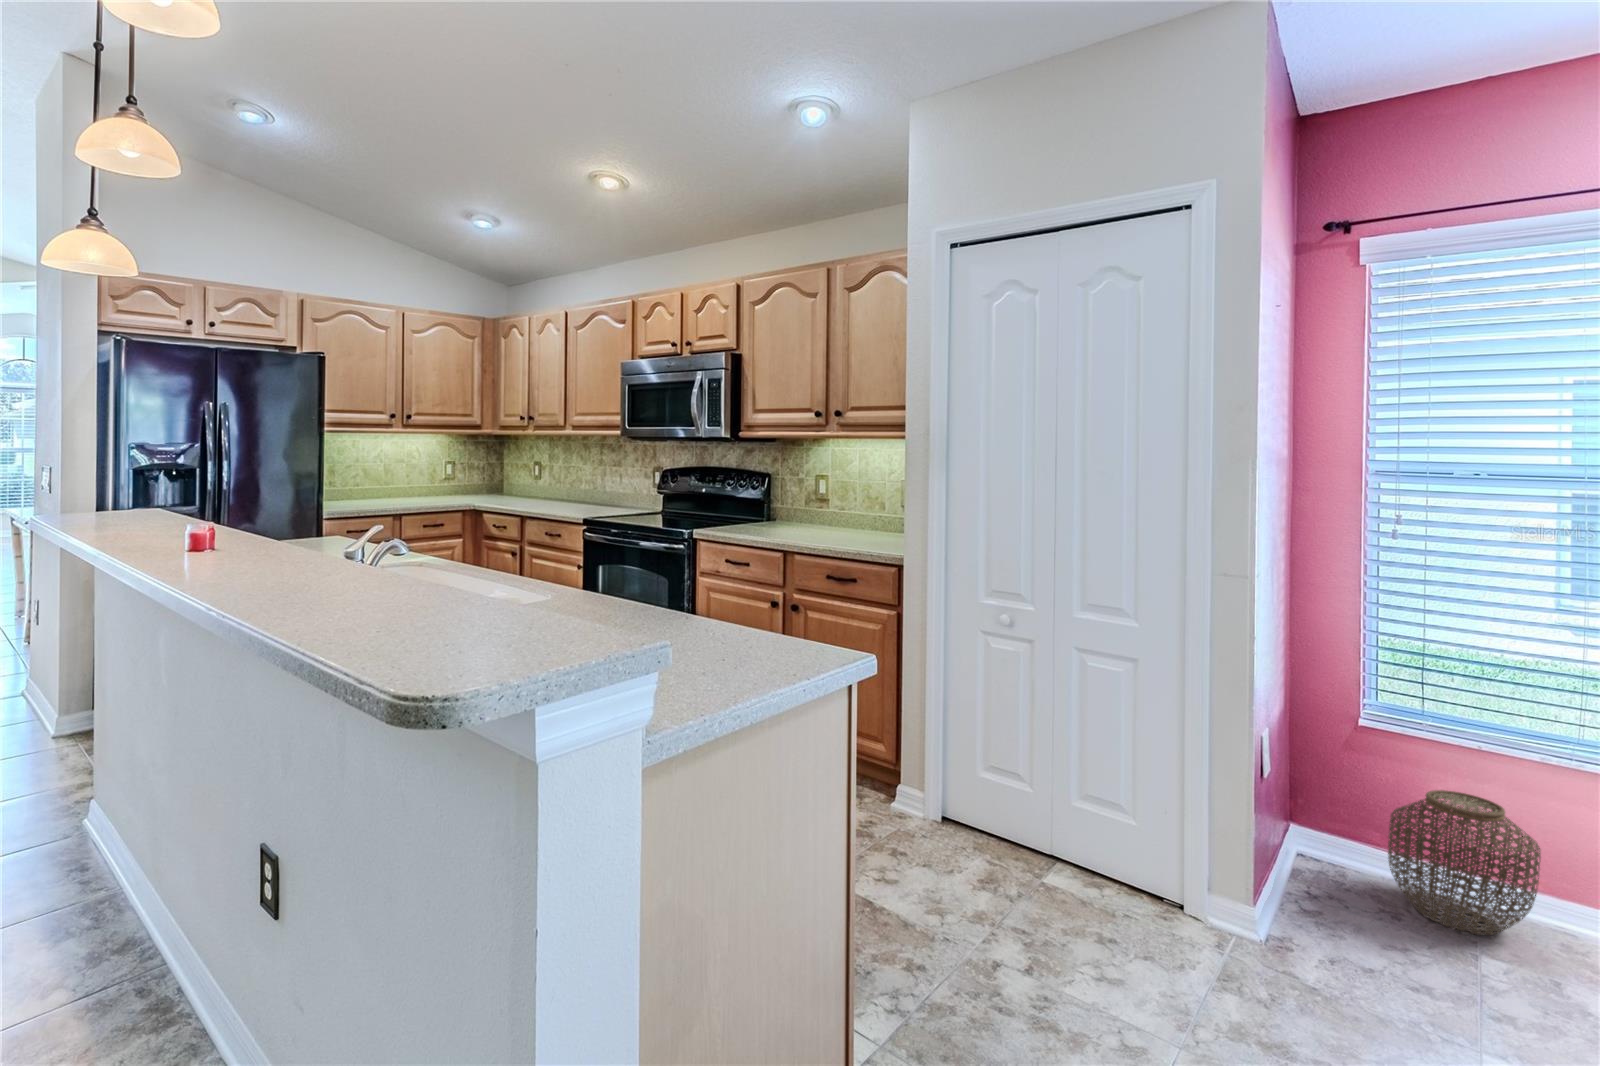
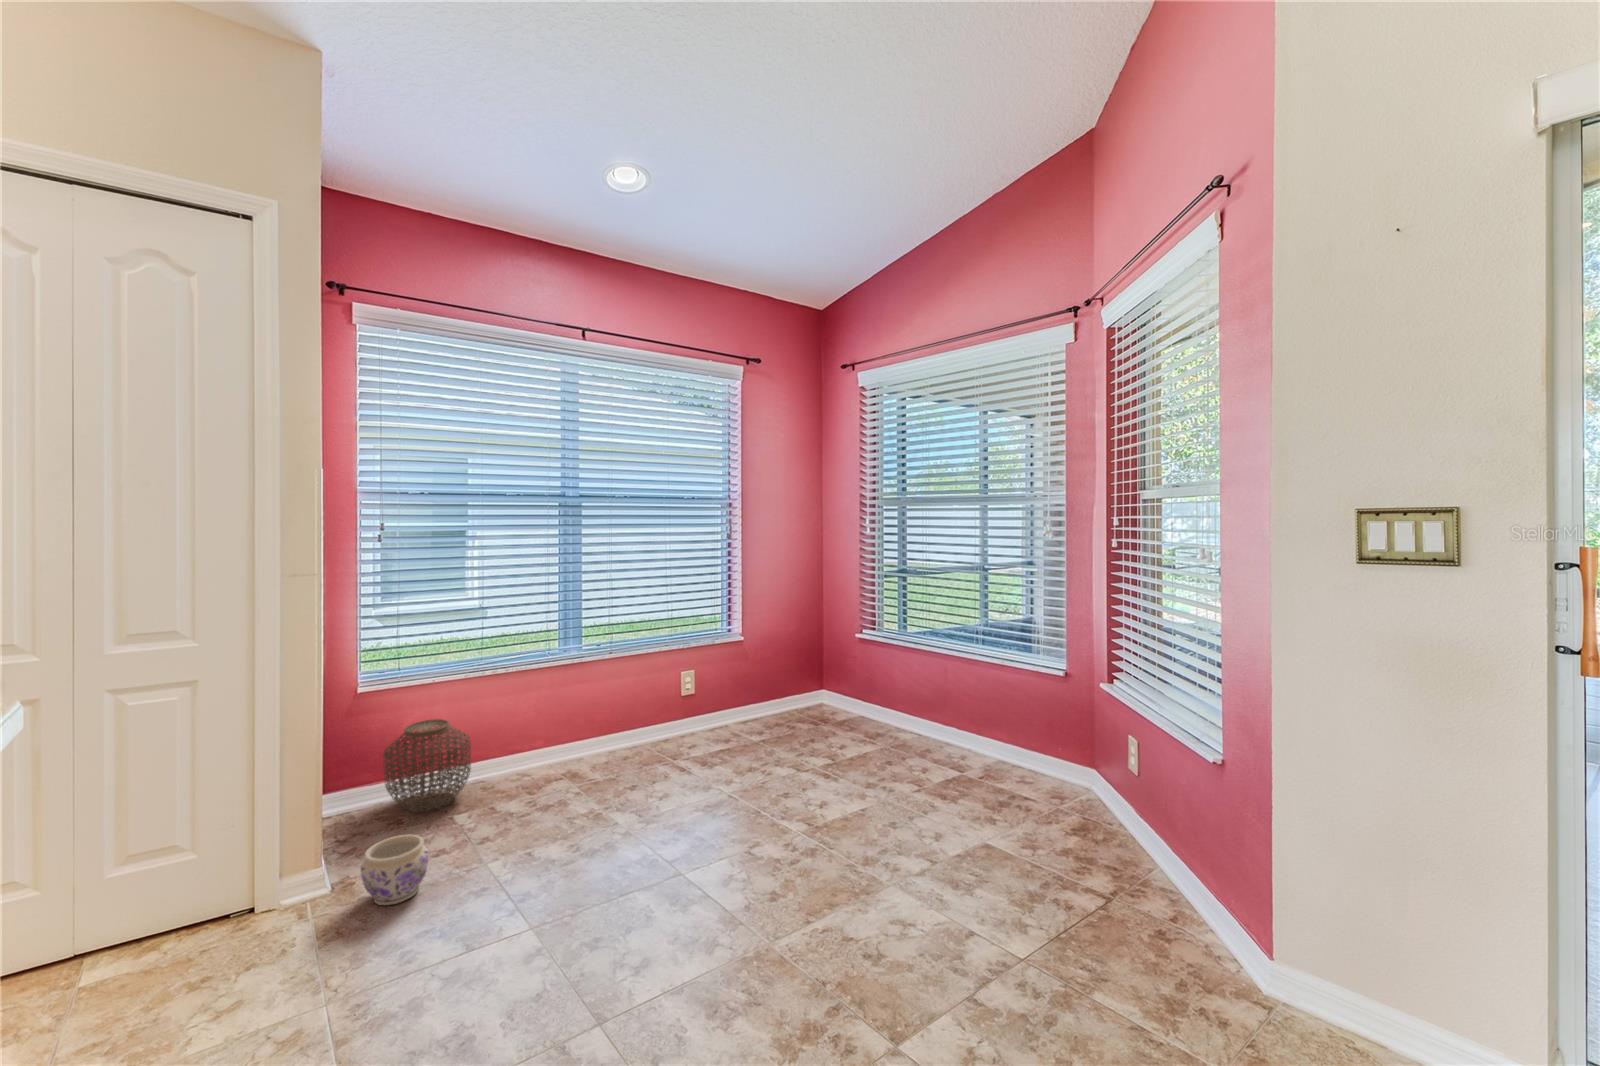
planter: none [1288,914,1386,1017] -> present [361,835,429,906]

